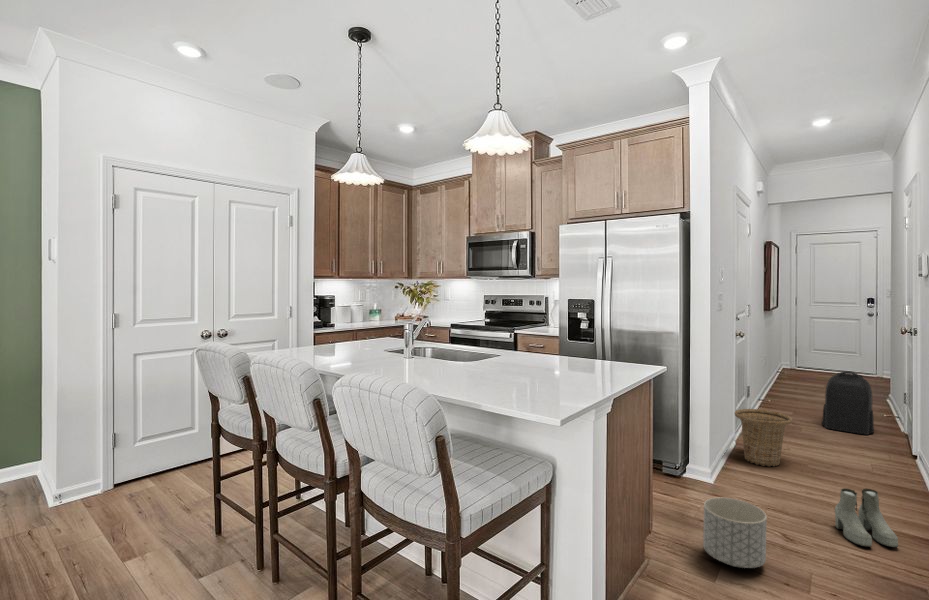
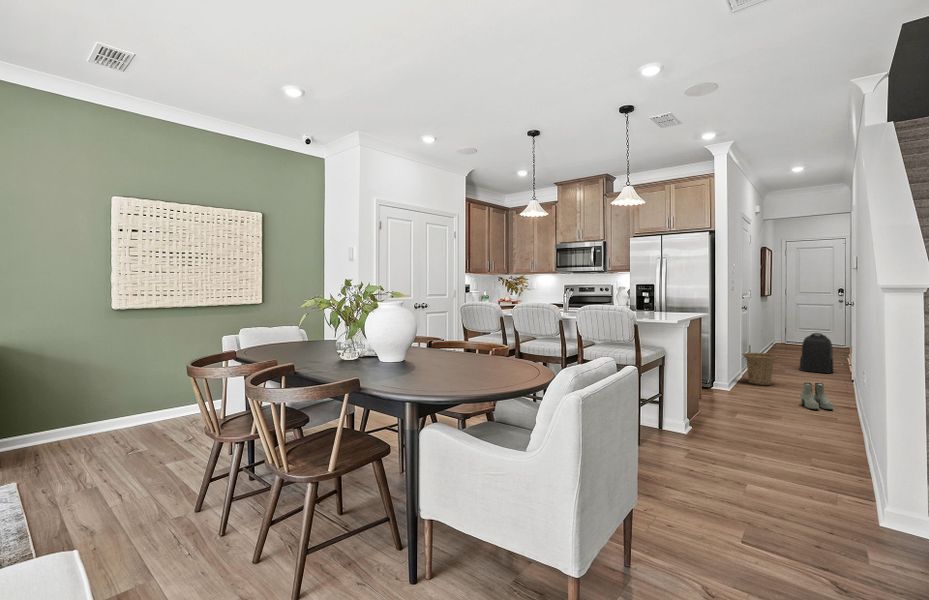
planter: present [703,497,767,568] -> none [729,384,763,415]

